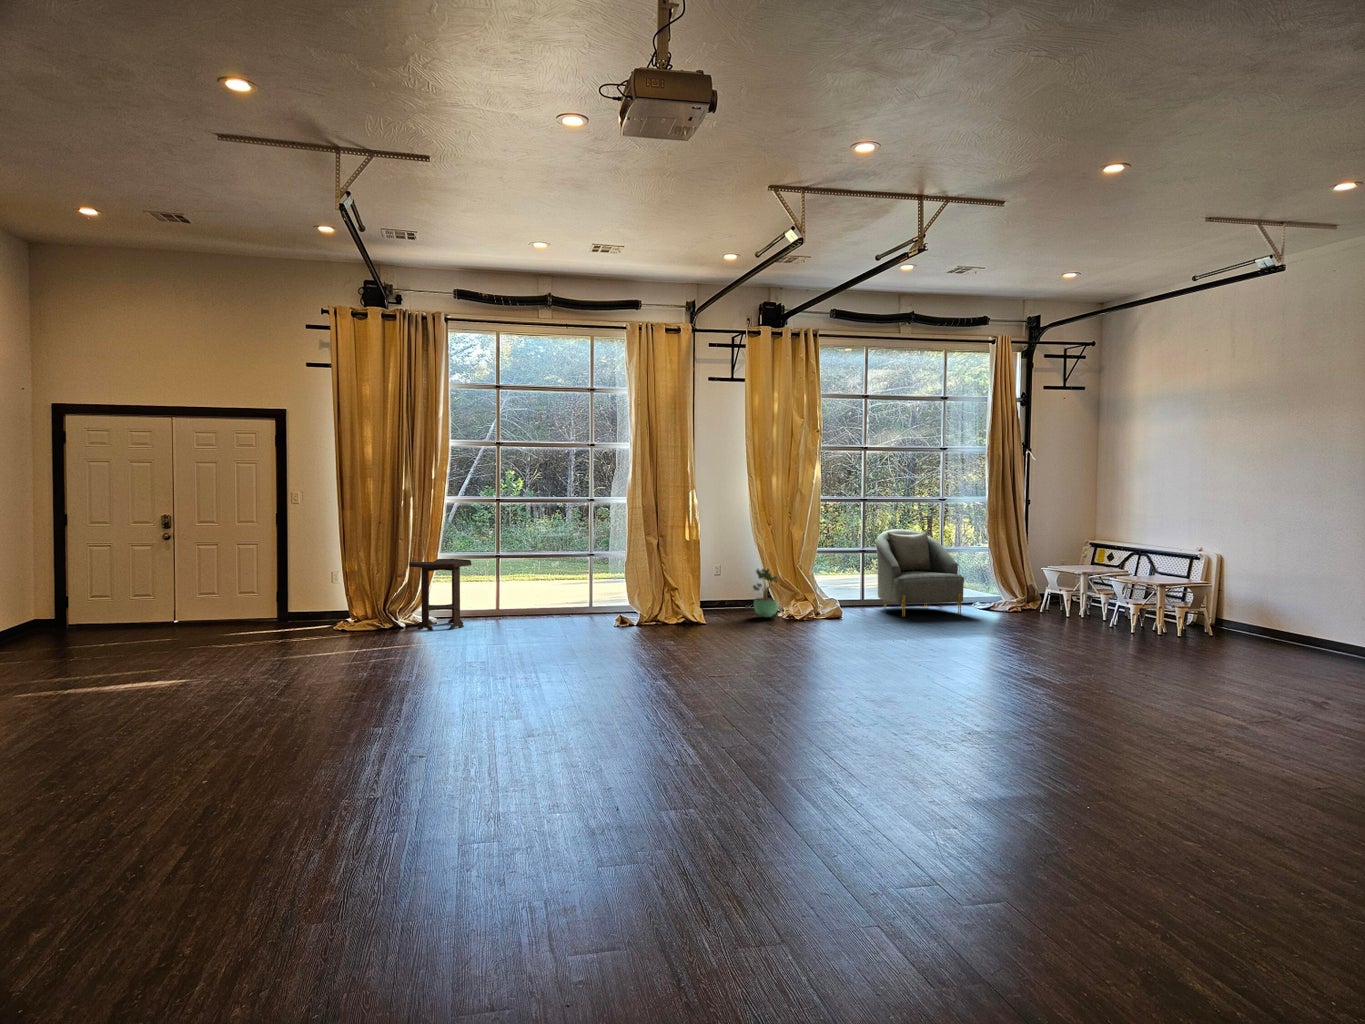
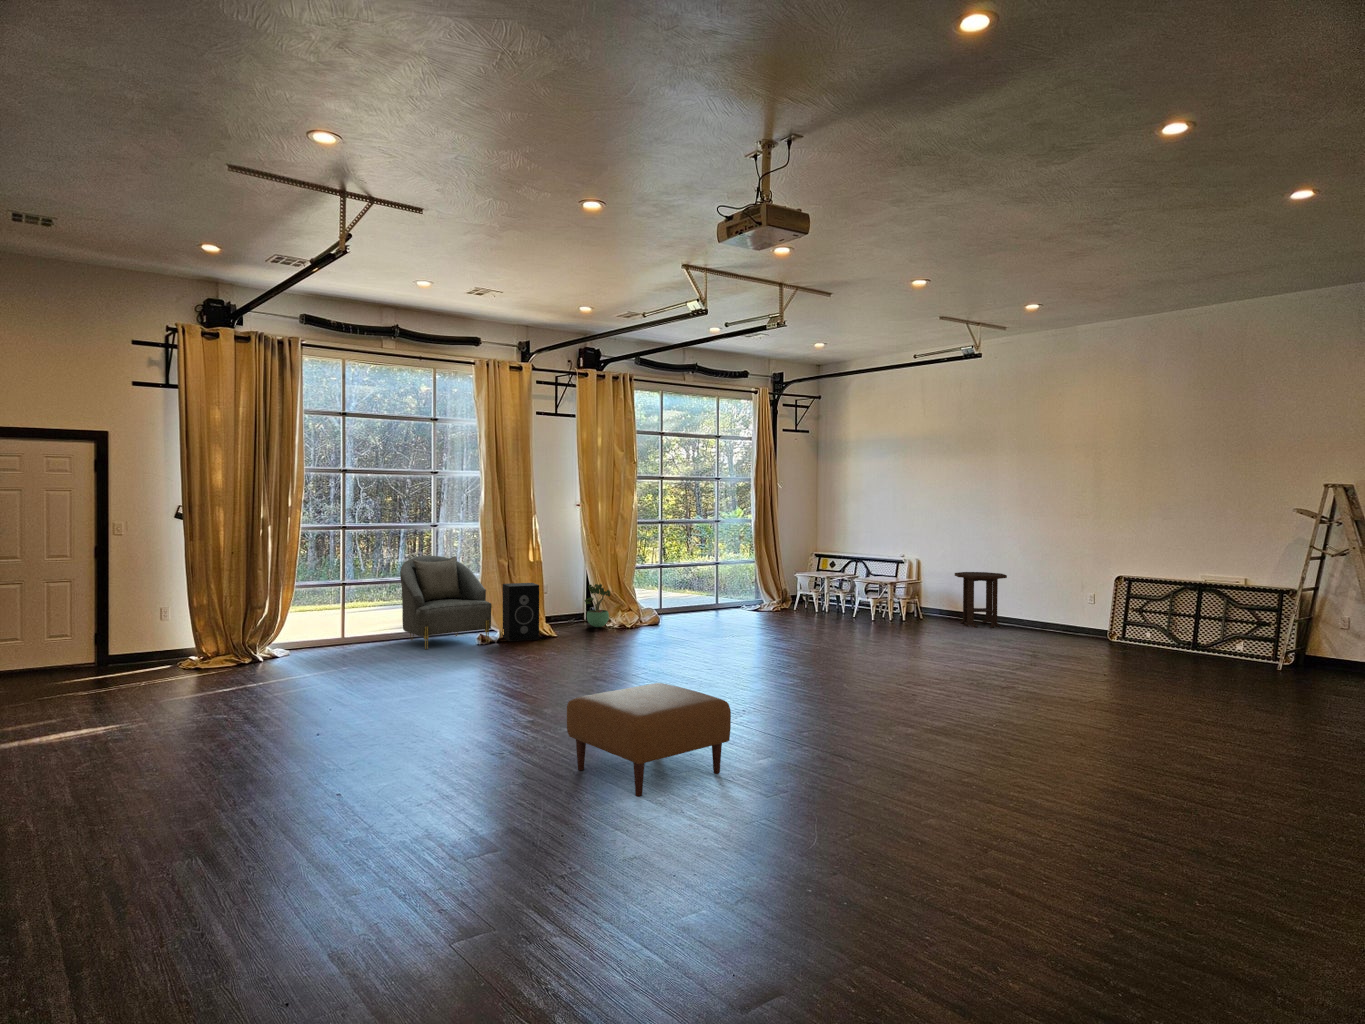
armchair: present [876,529,964,617] -> present [400,556,492,650]
side table: present [409,559,471,630] -> present [955,572,1007,628]
speaker: none [648,563,683,626] -> present [503,583,539,641]
ottoman: none [453,682,613,814] -> present [567,683,731,796]

